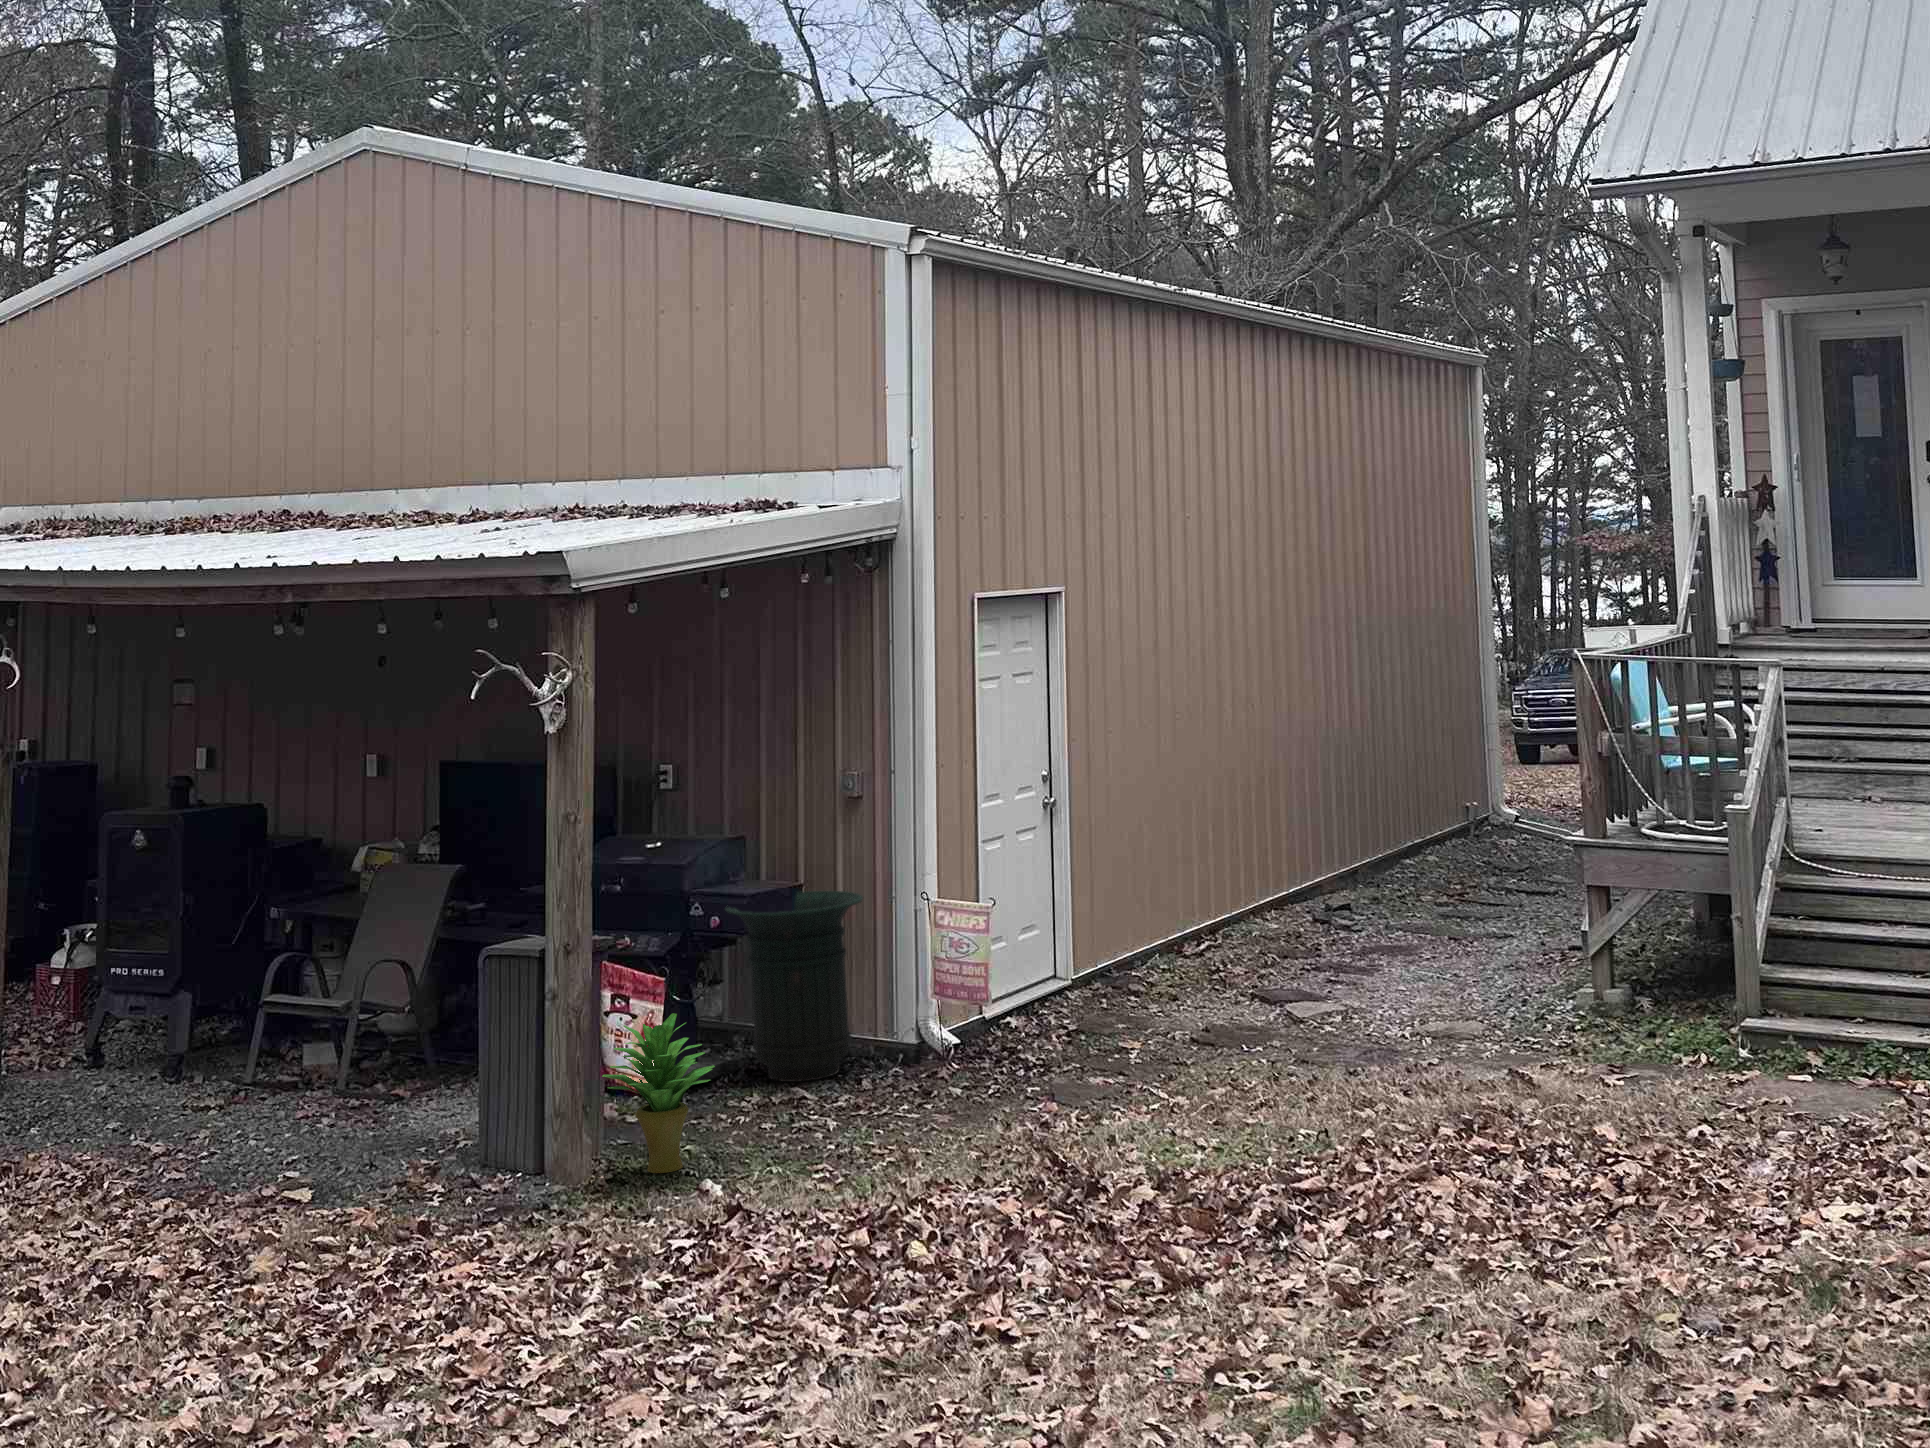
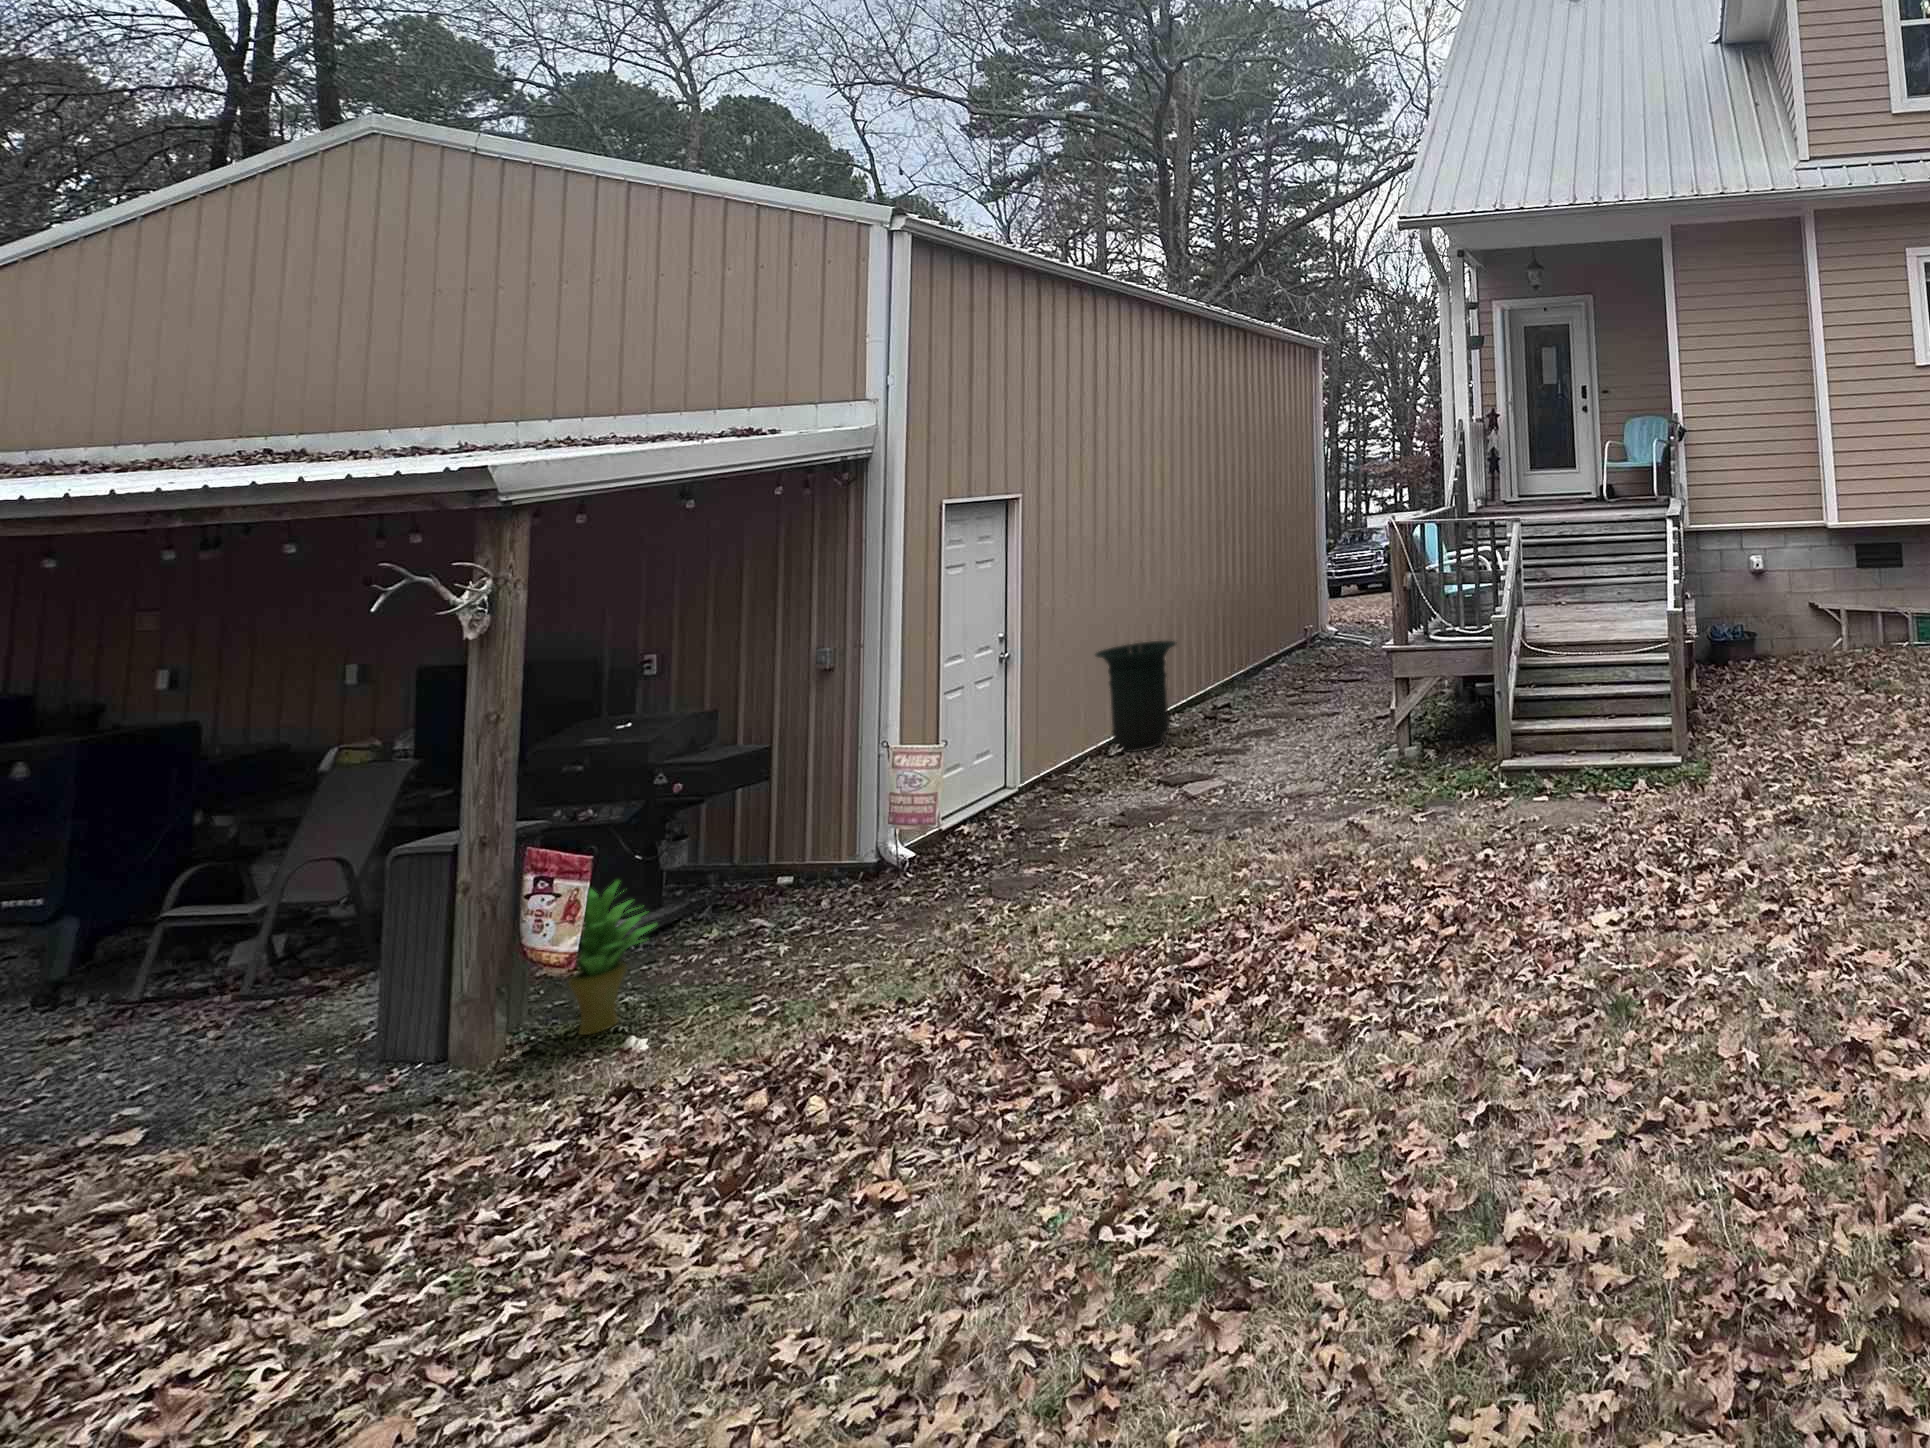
trash can: present [725,891,863,1082] -> present [1096,641,1176,752]

